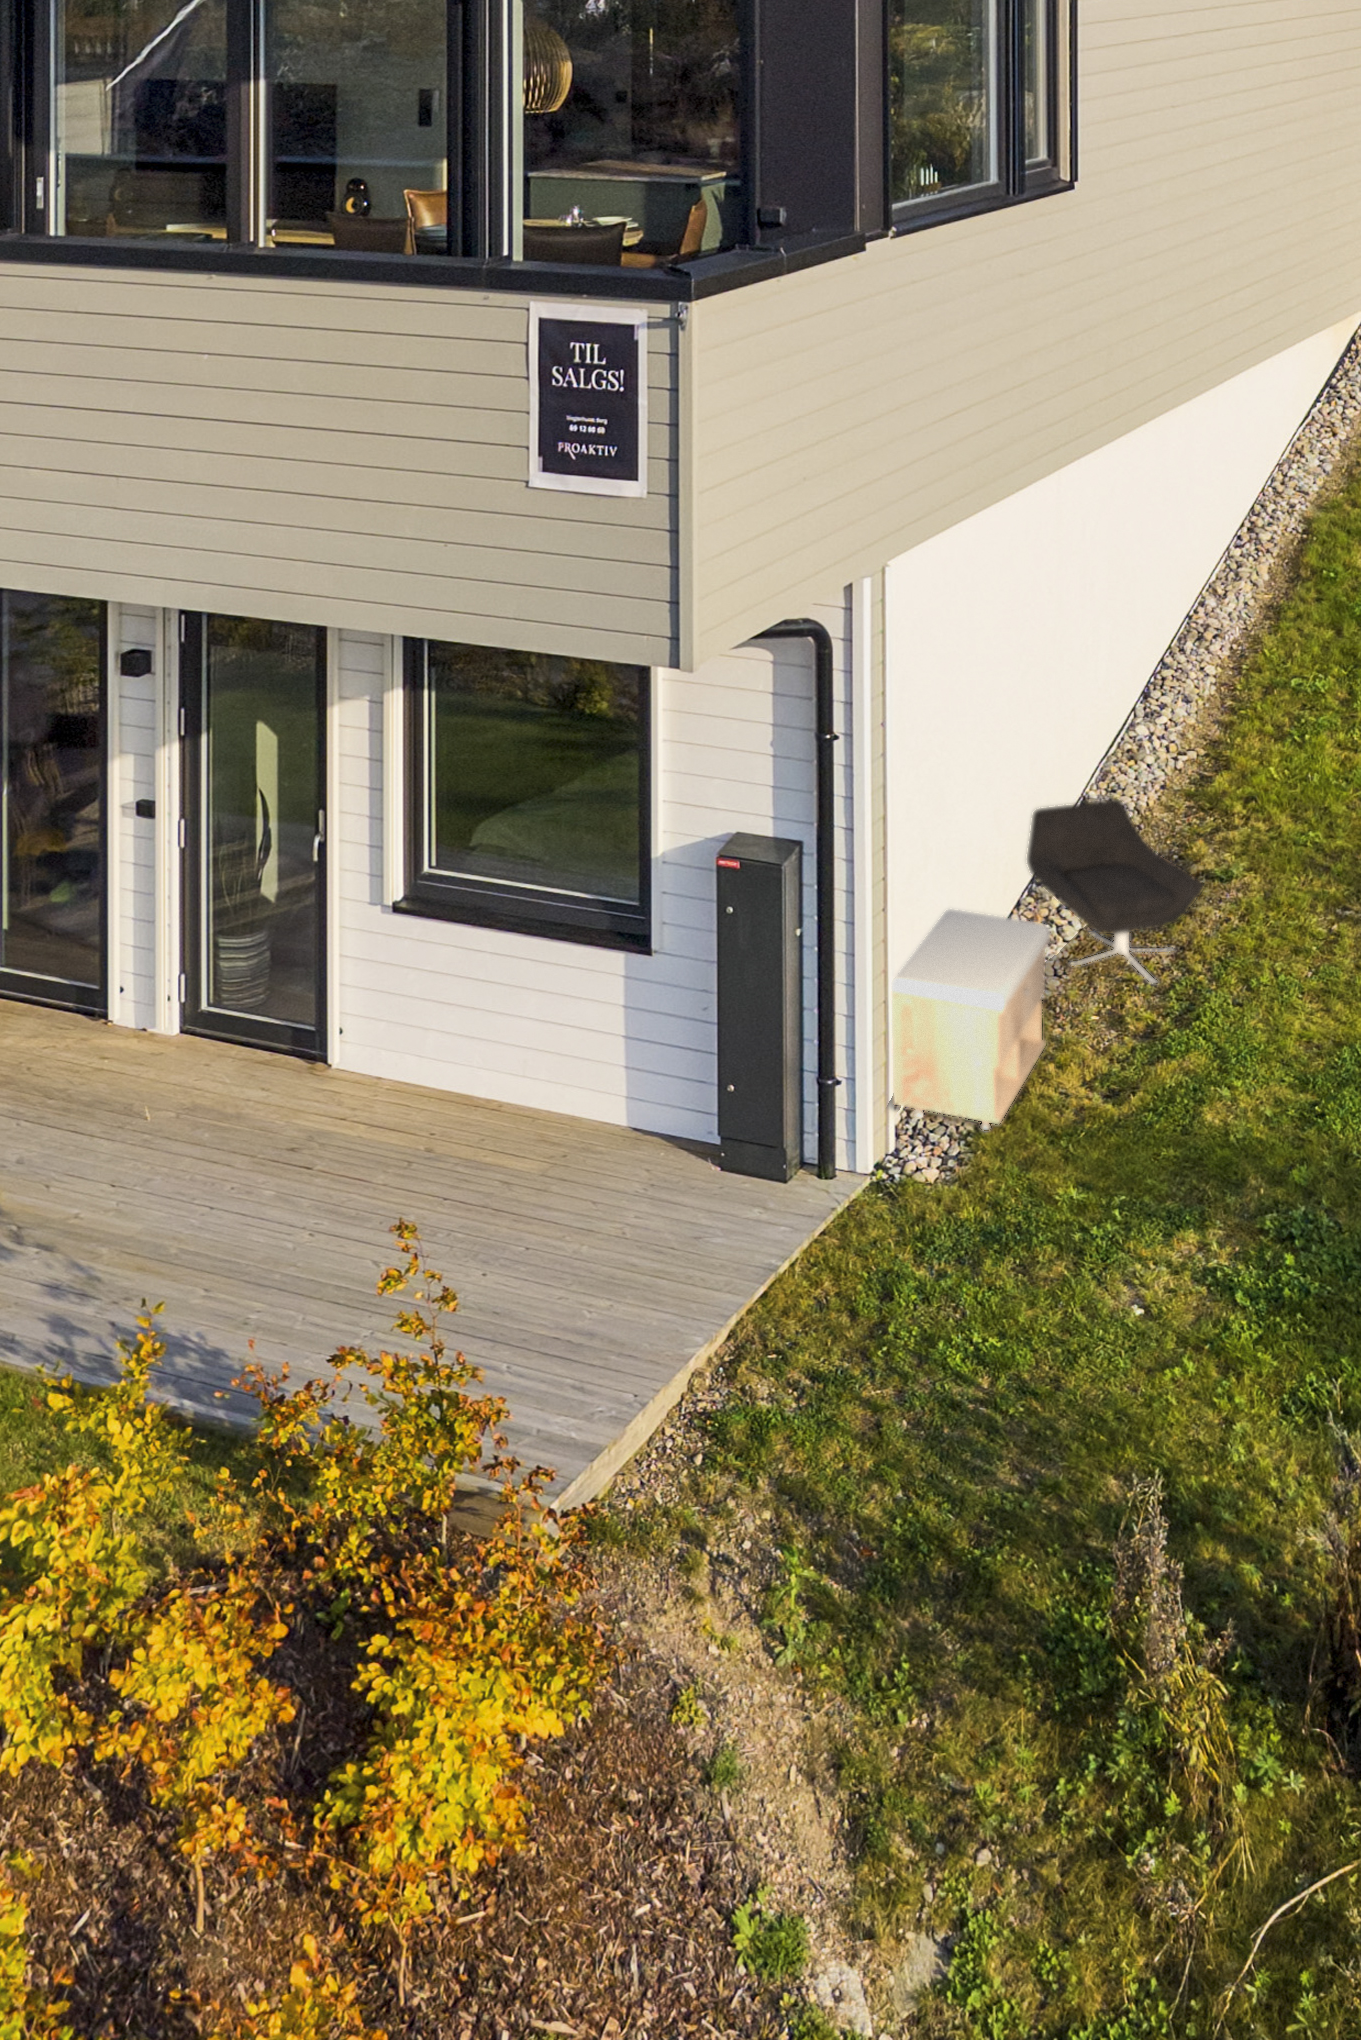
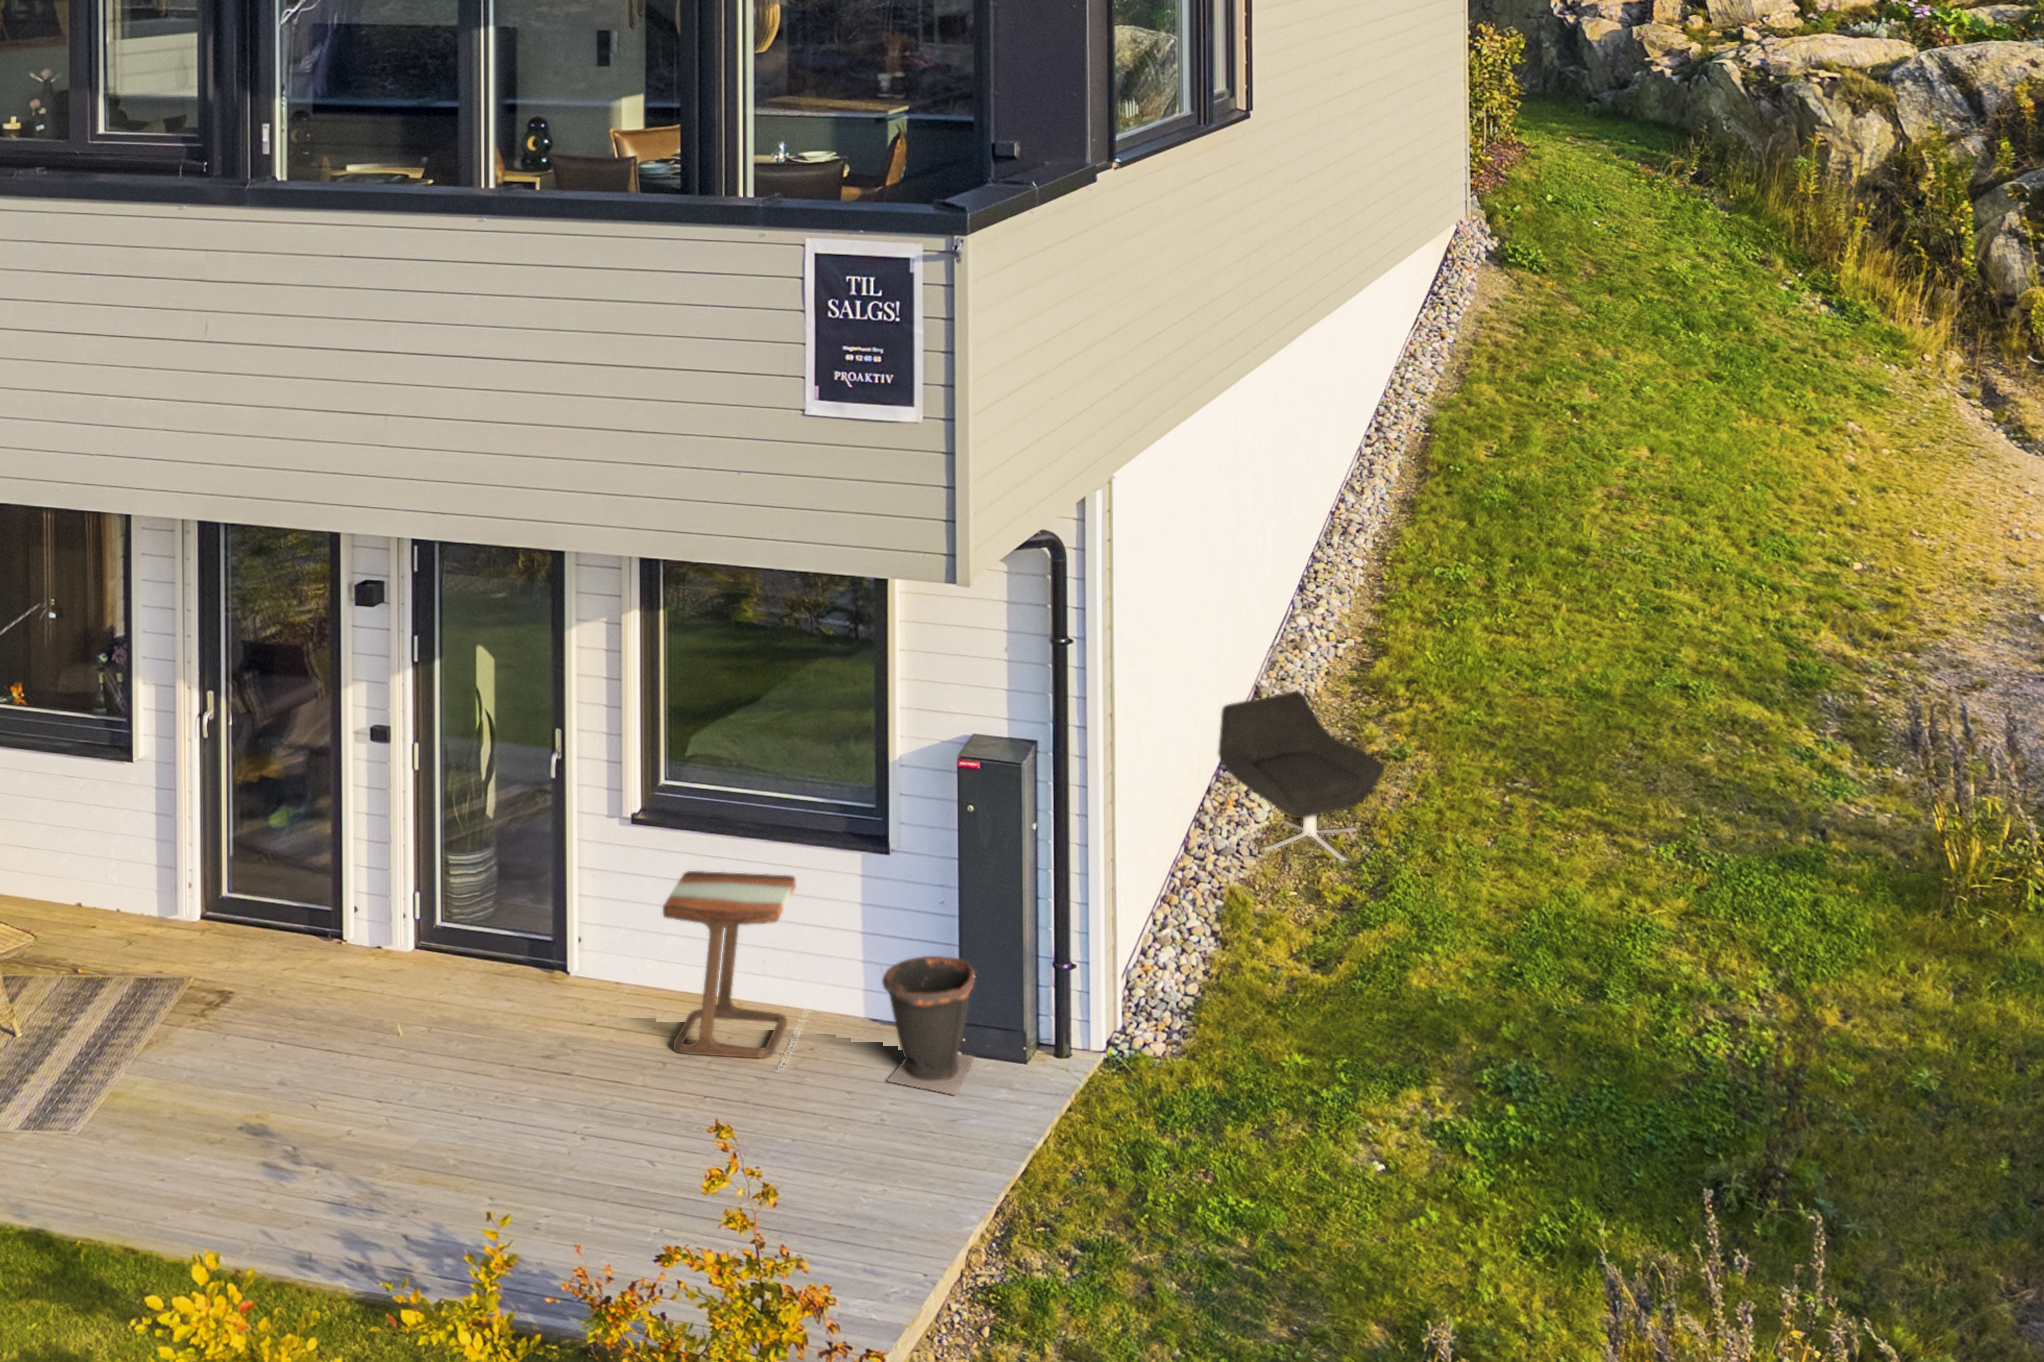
storage bench: present [892,910,1050,1130] -> none [1128,803,1263,1007]
side table: none [407,947,565,1160] -> present [663,871,810,1067]
bucket: none [621,1053,721,1200] -> present [882,956,975,1095]

